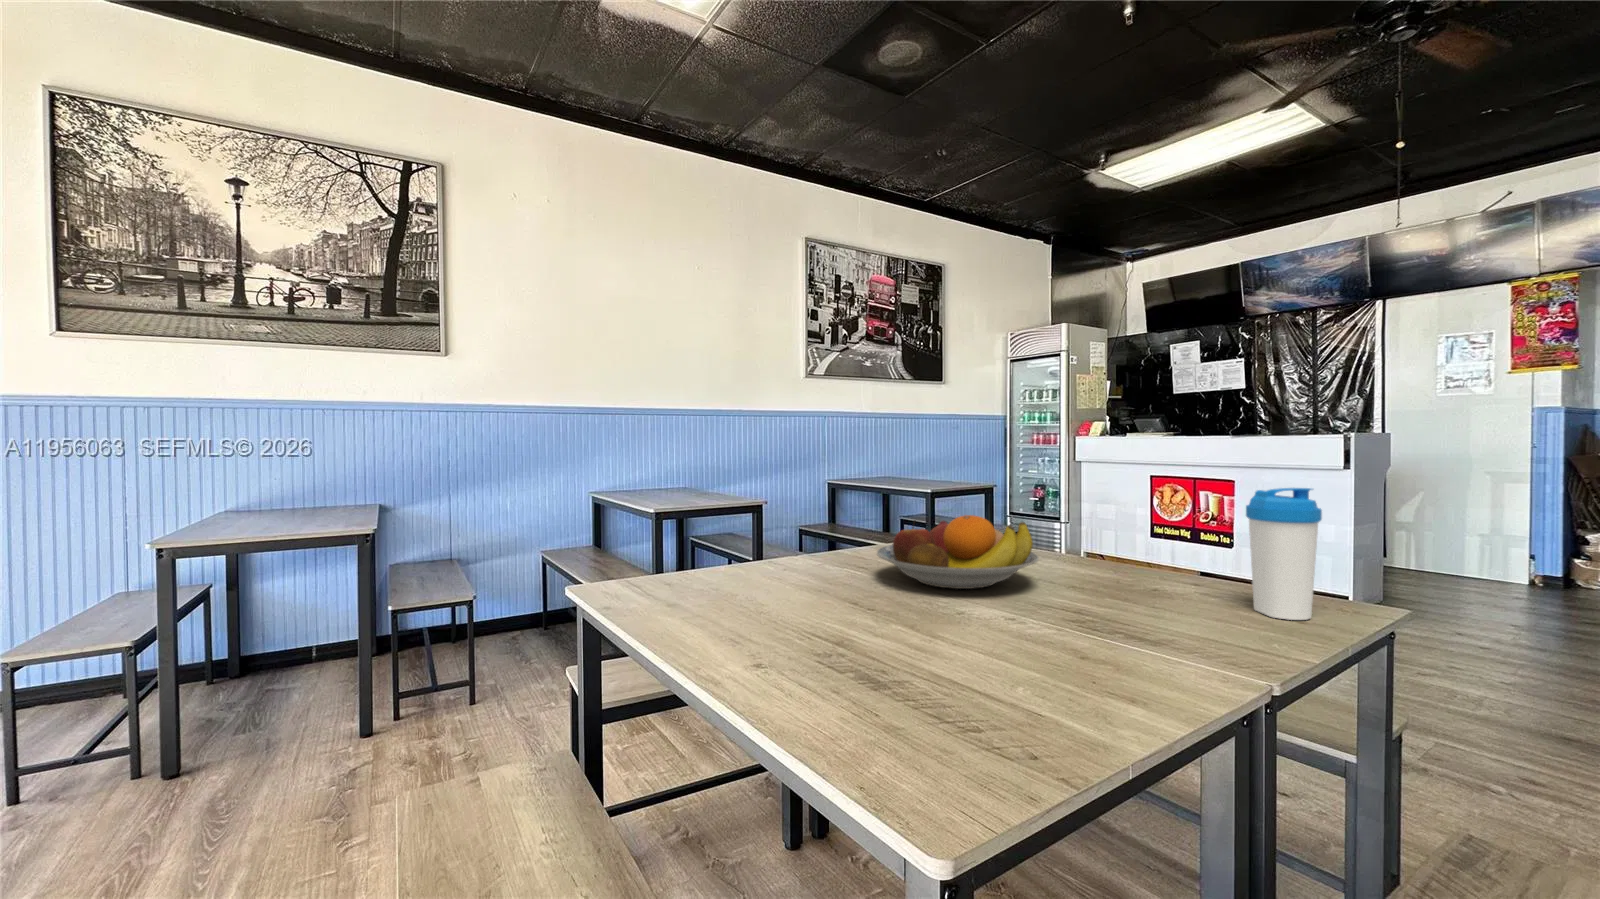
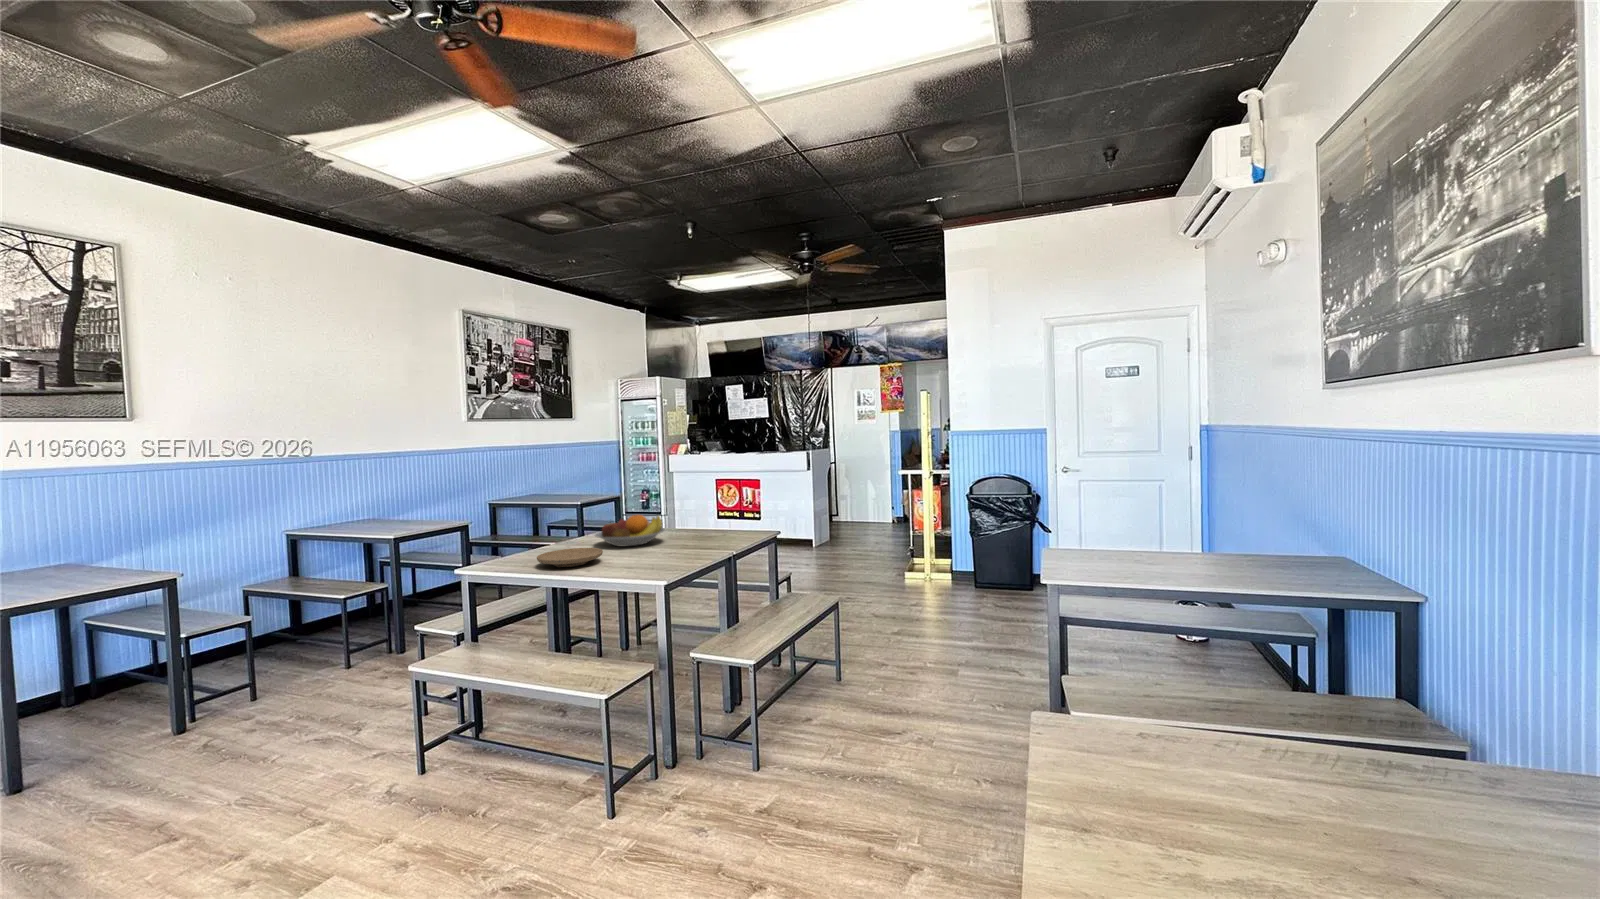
water bottle: present [1246,488,1322,620] -> none [735,493,756,539]
plate: none [697,578,856,631] -> present [537,548,603,567]

